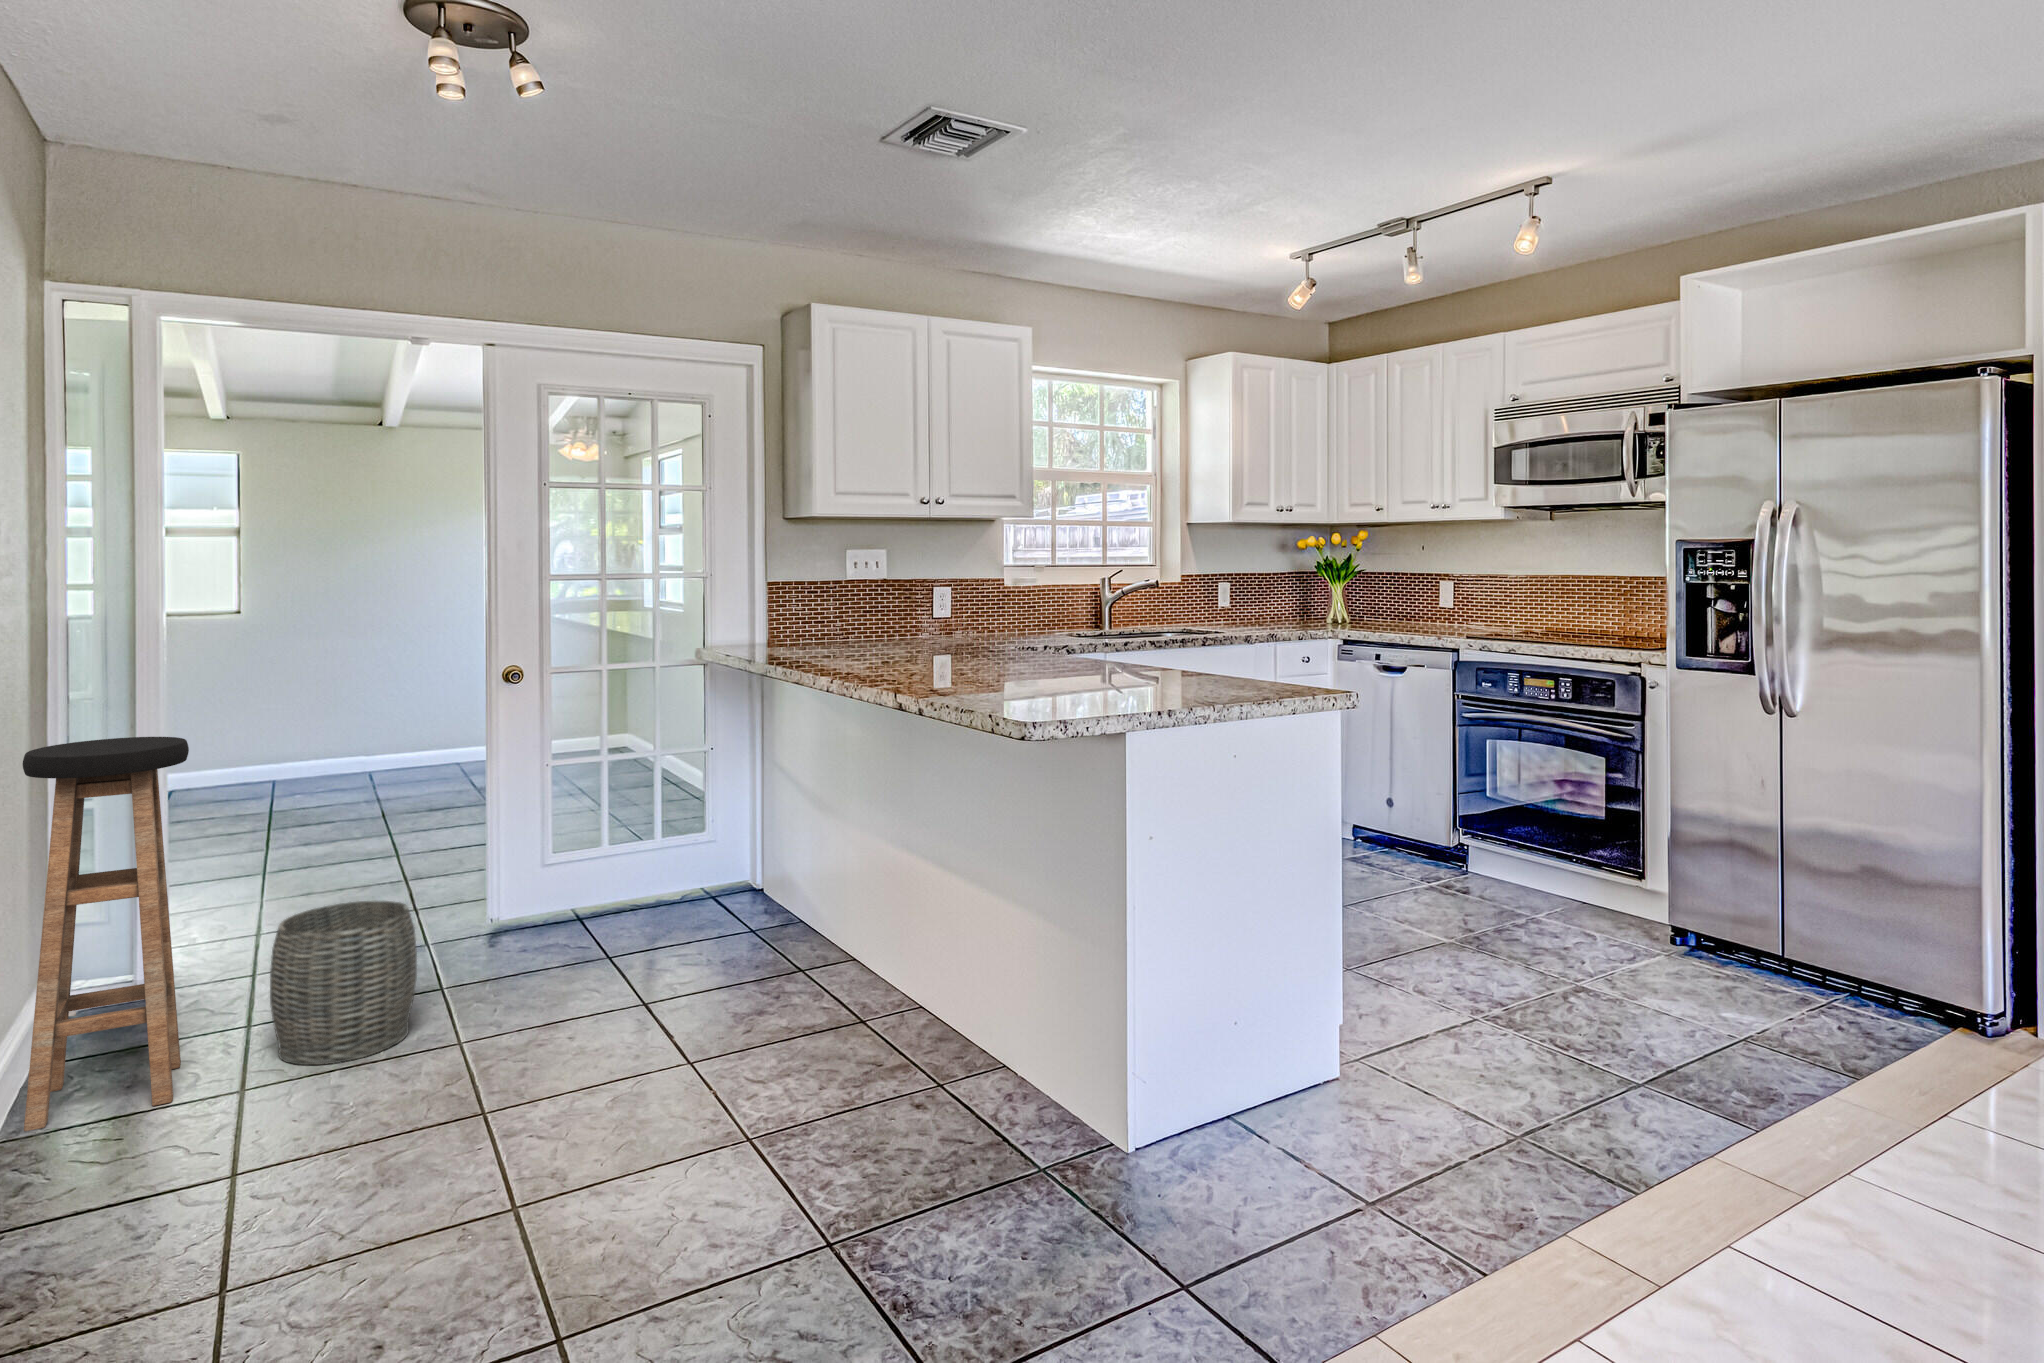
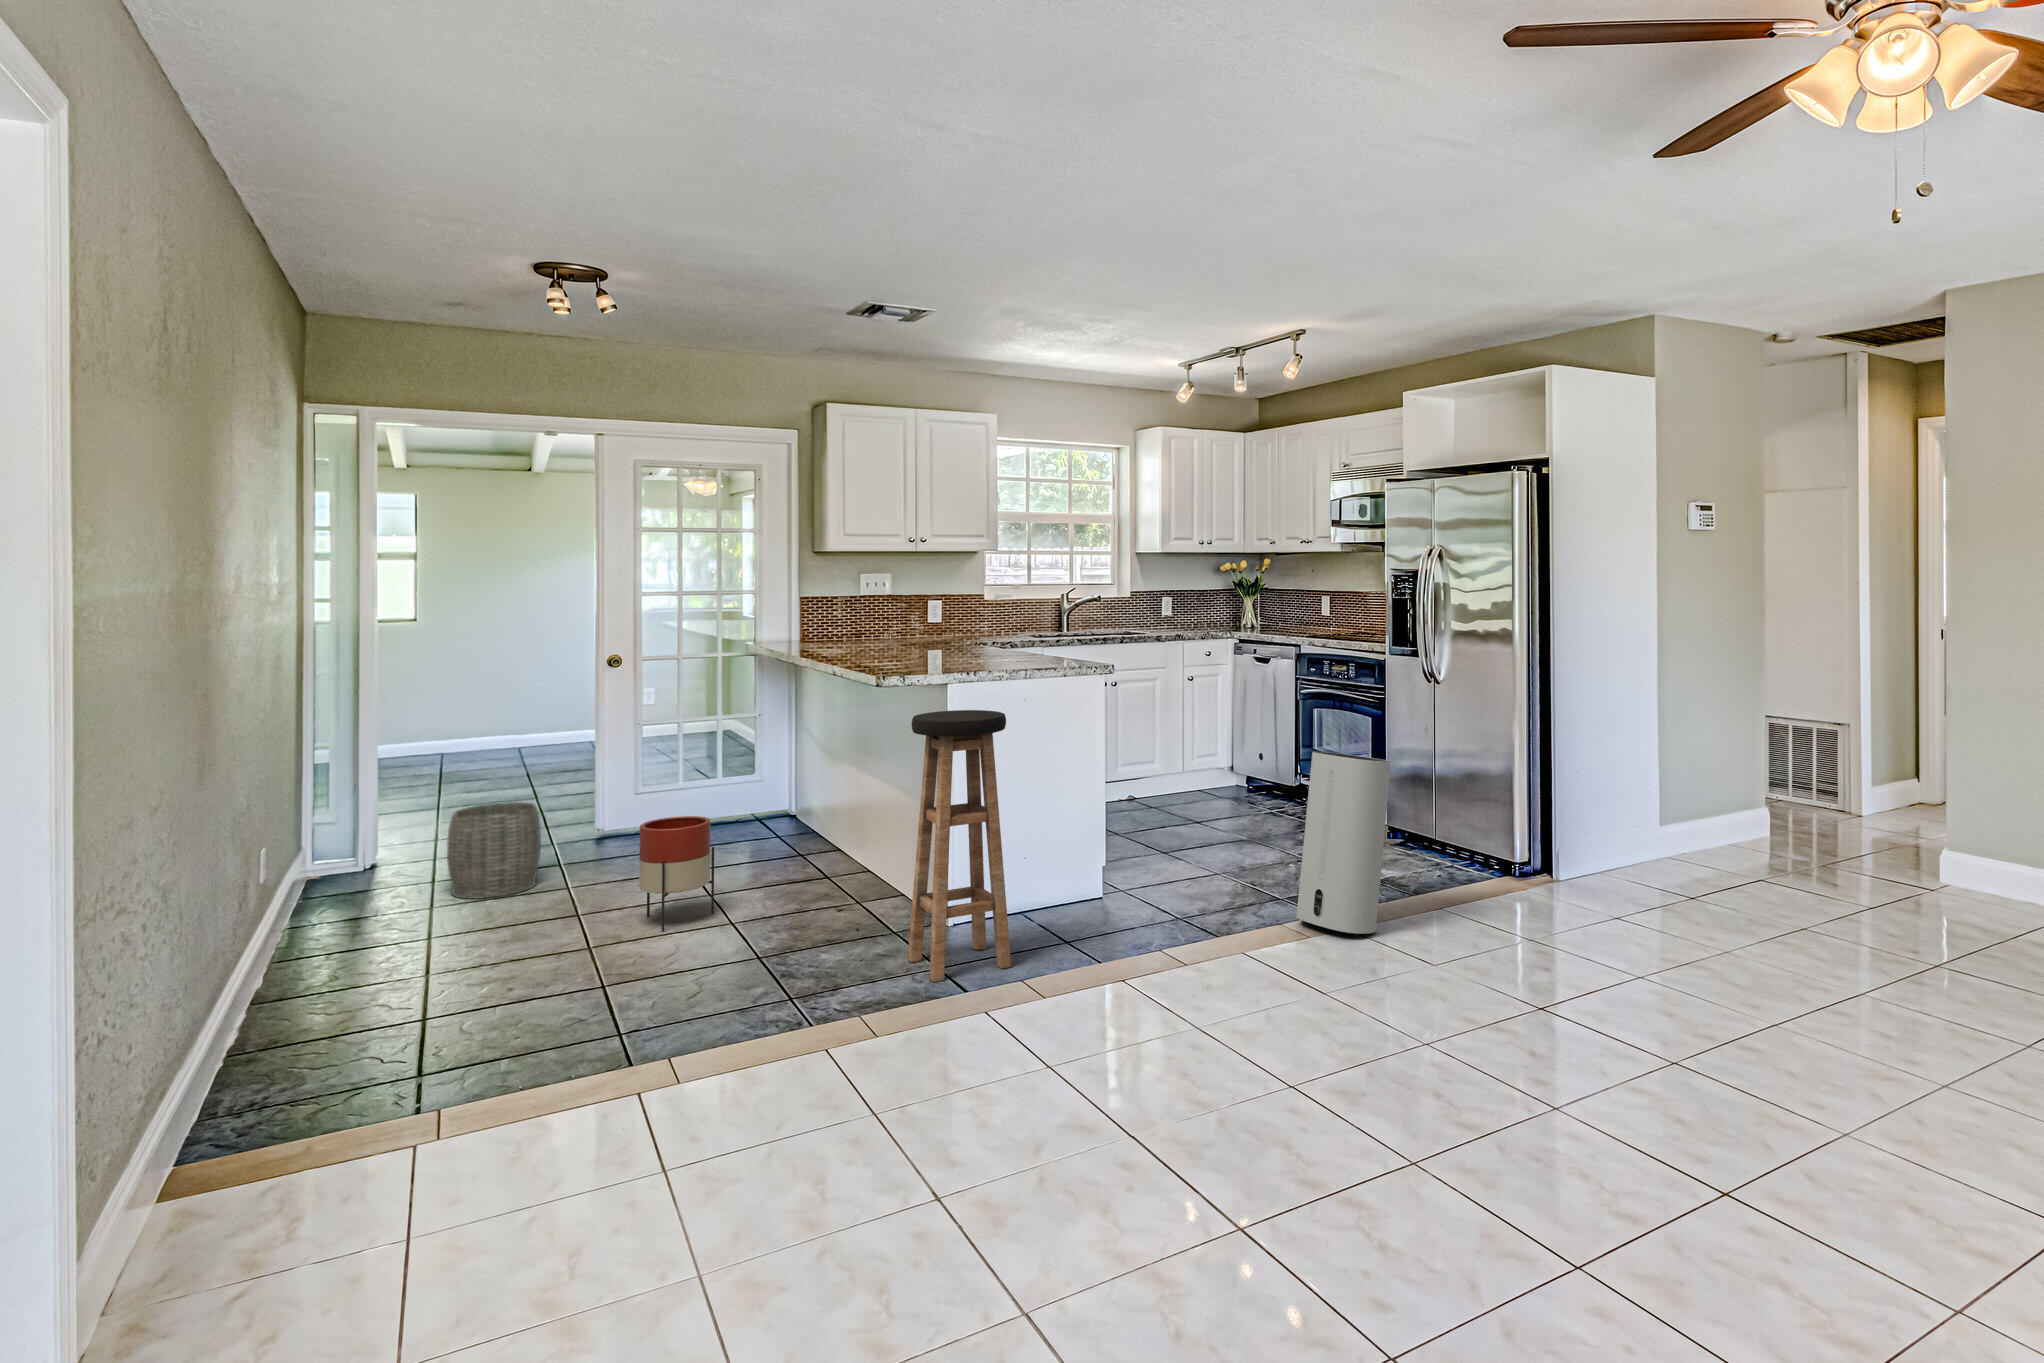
bar stool: present [23,737,189,1131] -> present [908,710,1011,982]
air purifier: none [1701,840,1881,1172] -> present [1296,752,1391,934]
planter: none [588,943,707,1152] -> present [639,816,714,931]

